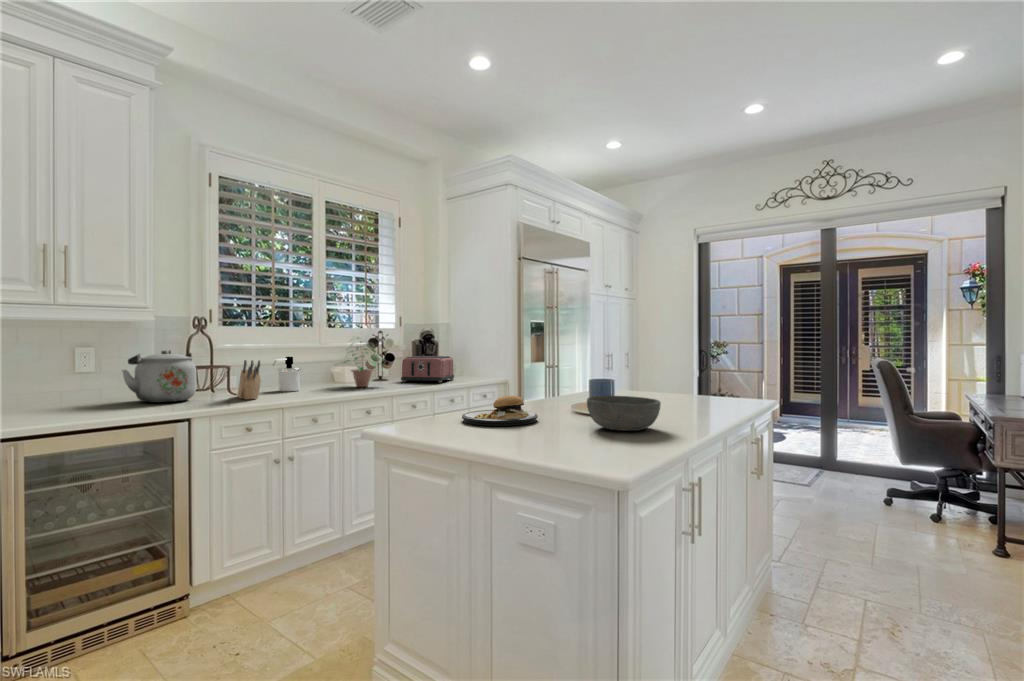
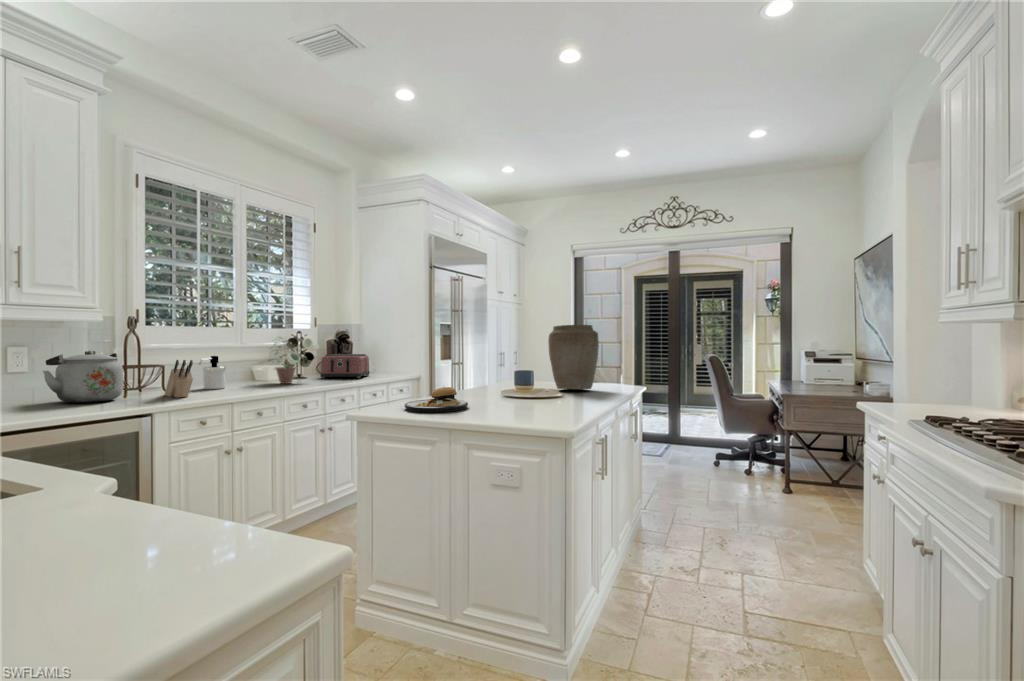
vase: none [649,320,714,402] -> present [548,325,599,389]
bowl: present [587,396,661,431] -> none [510,385,567,412]

